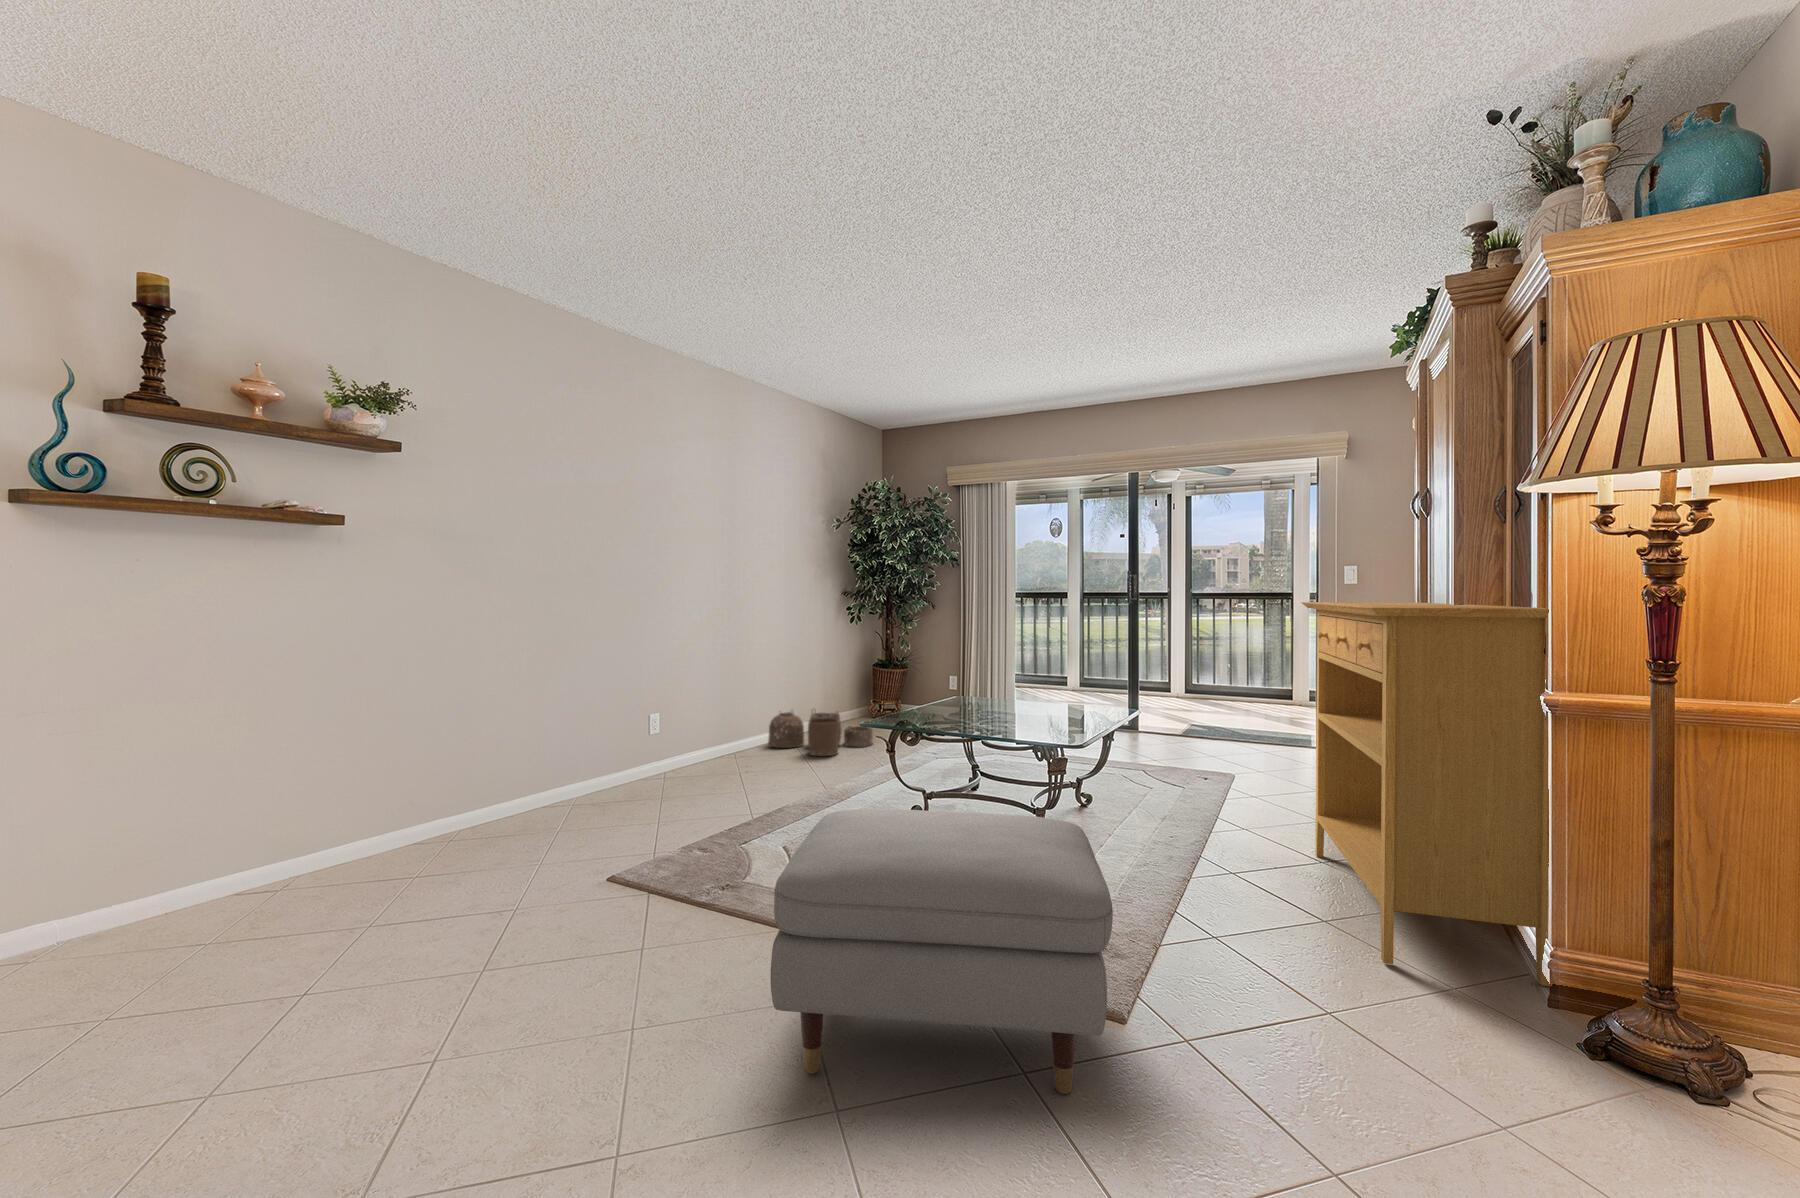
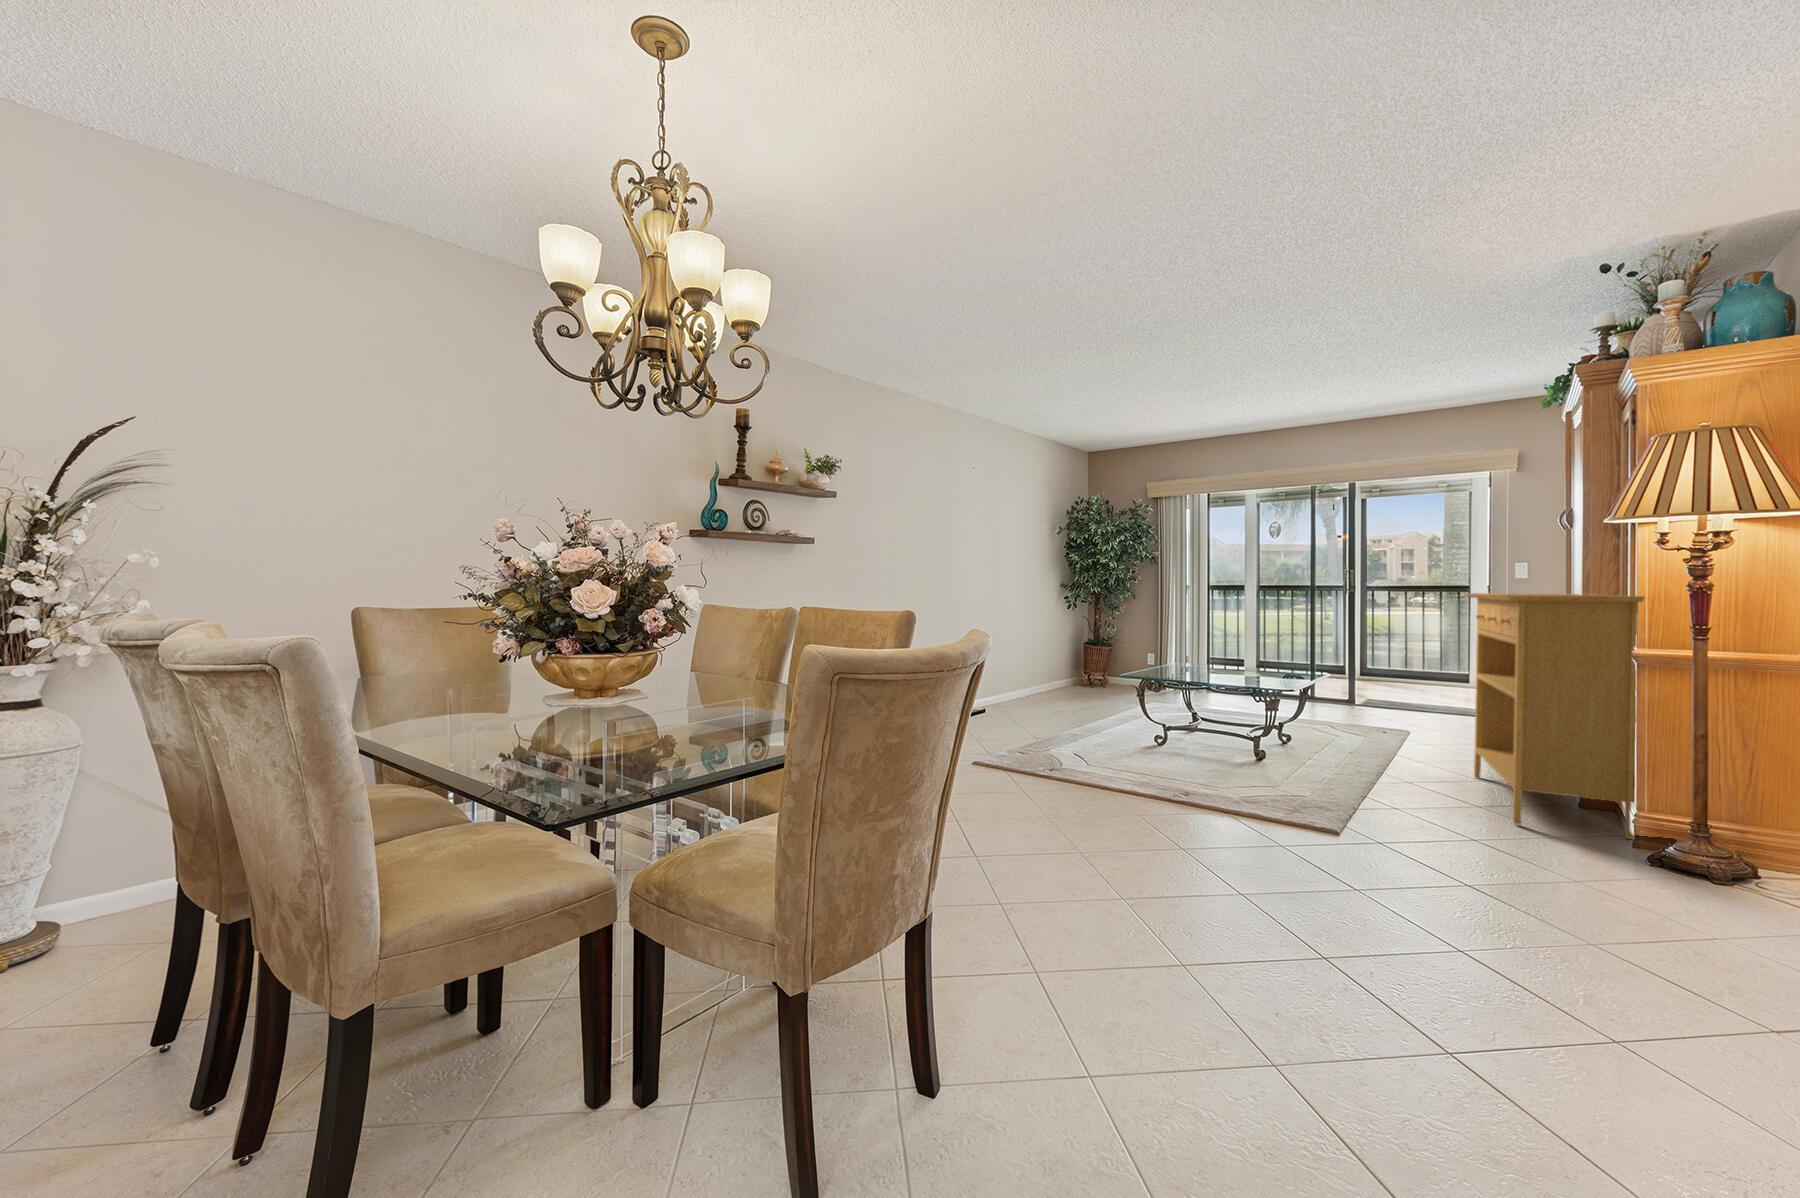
woven basket: present [768,710,873,756] -> none [1015,675,1097,710]
ottoman: present [771,809,1113,1094] -> none [1135,714,1335,854]

